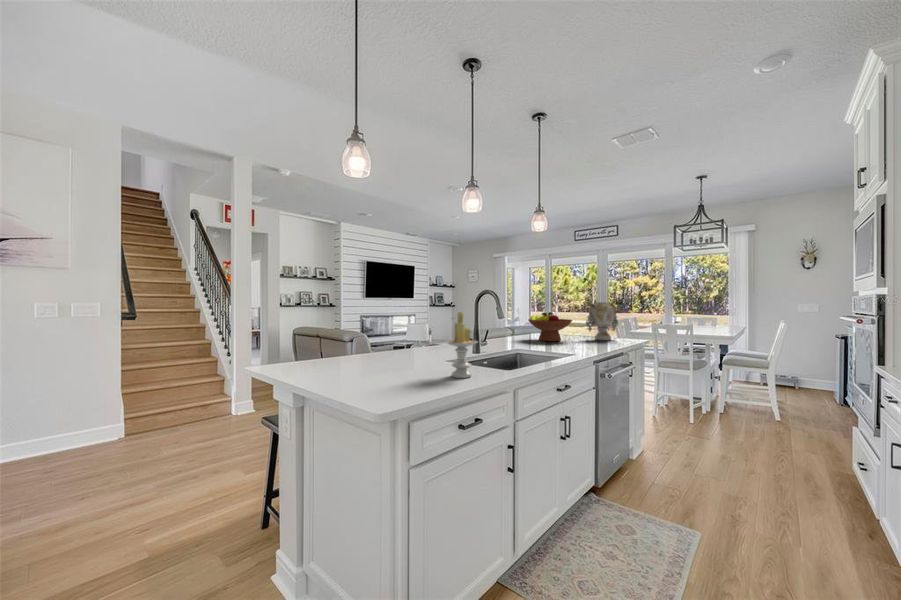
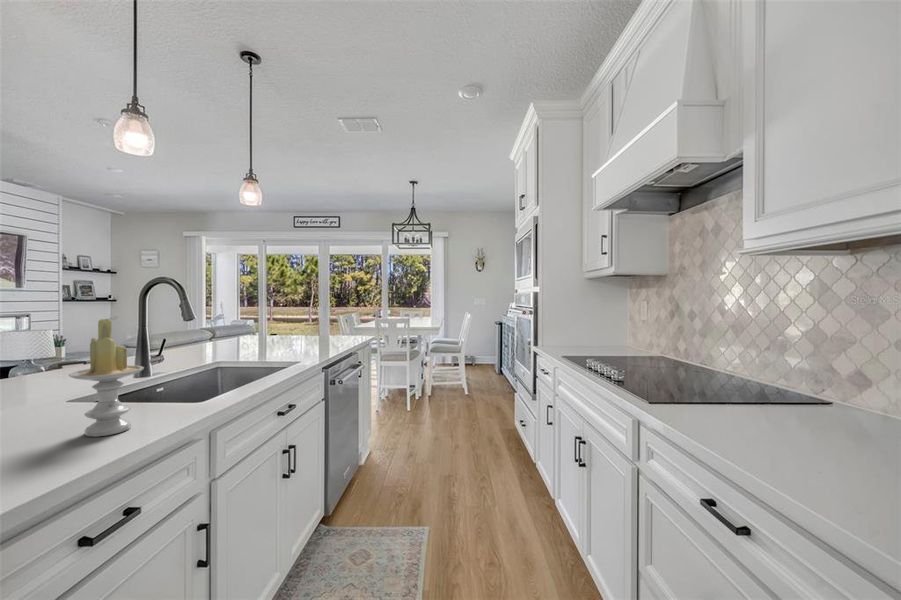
vase: present [586,300,618,340] -> none [309,295,345,341]
fruit bowl: present [528,312,572,341] -> none [235,310,295,347]

